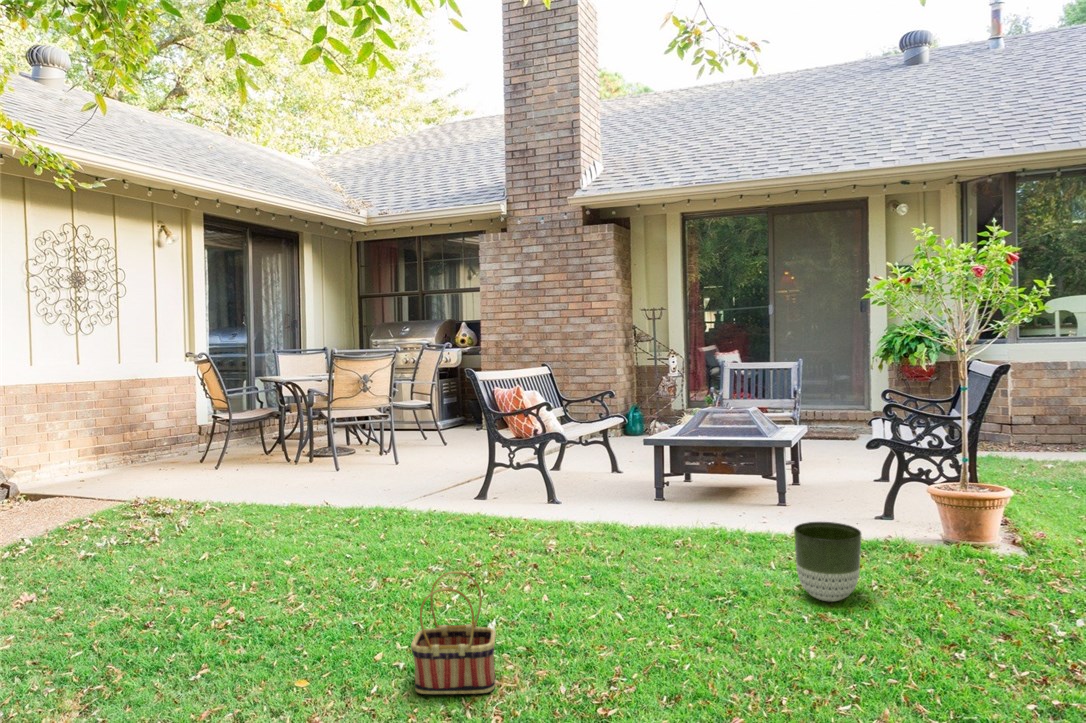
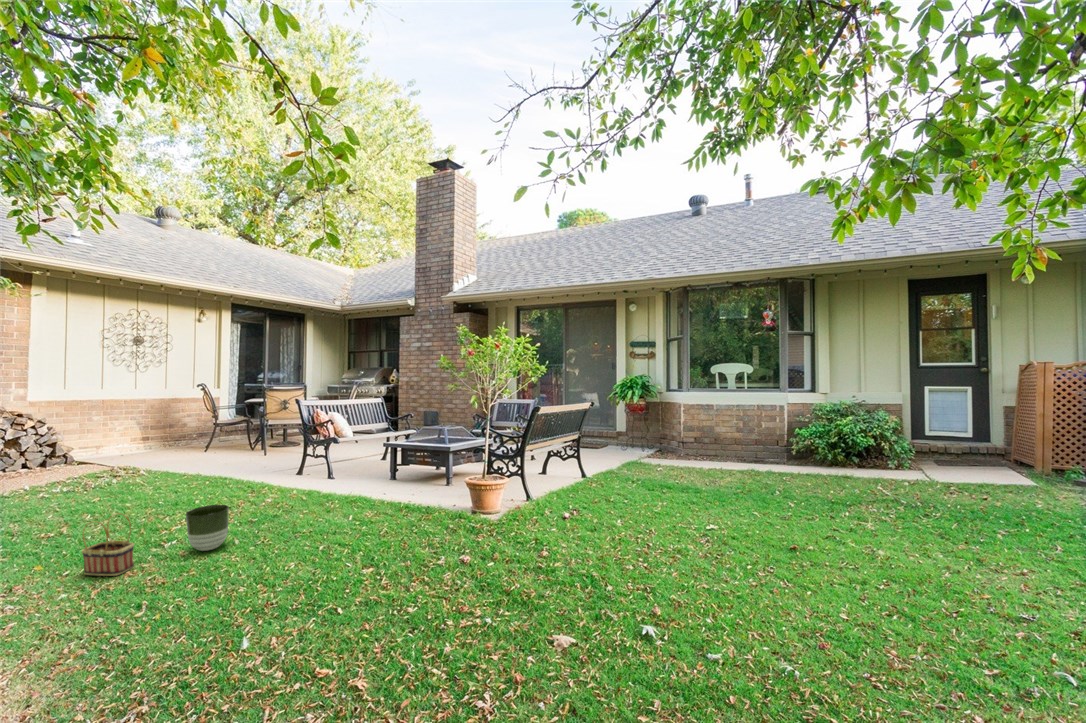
planter: present [794,522,861,602] -> present [186,505,229,551]

